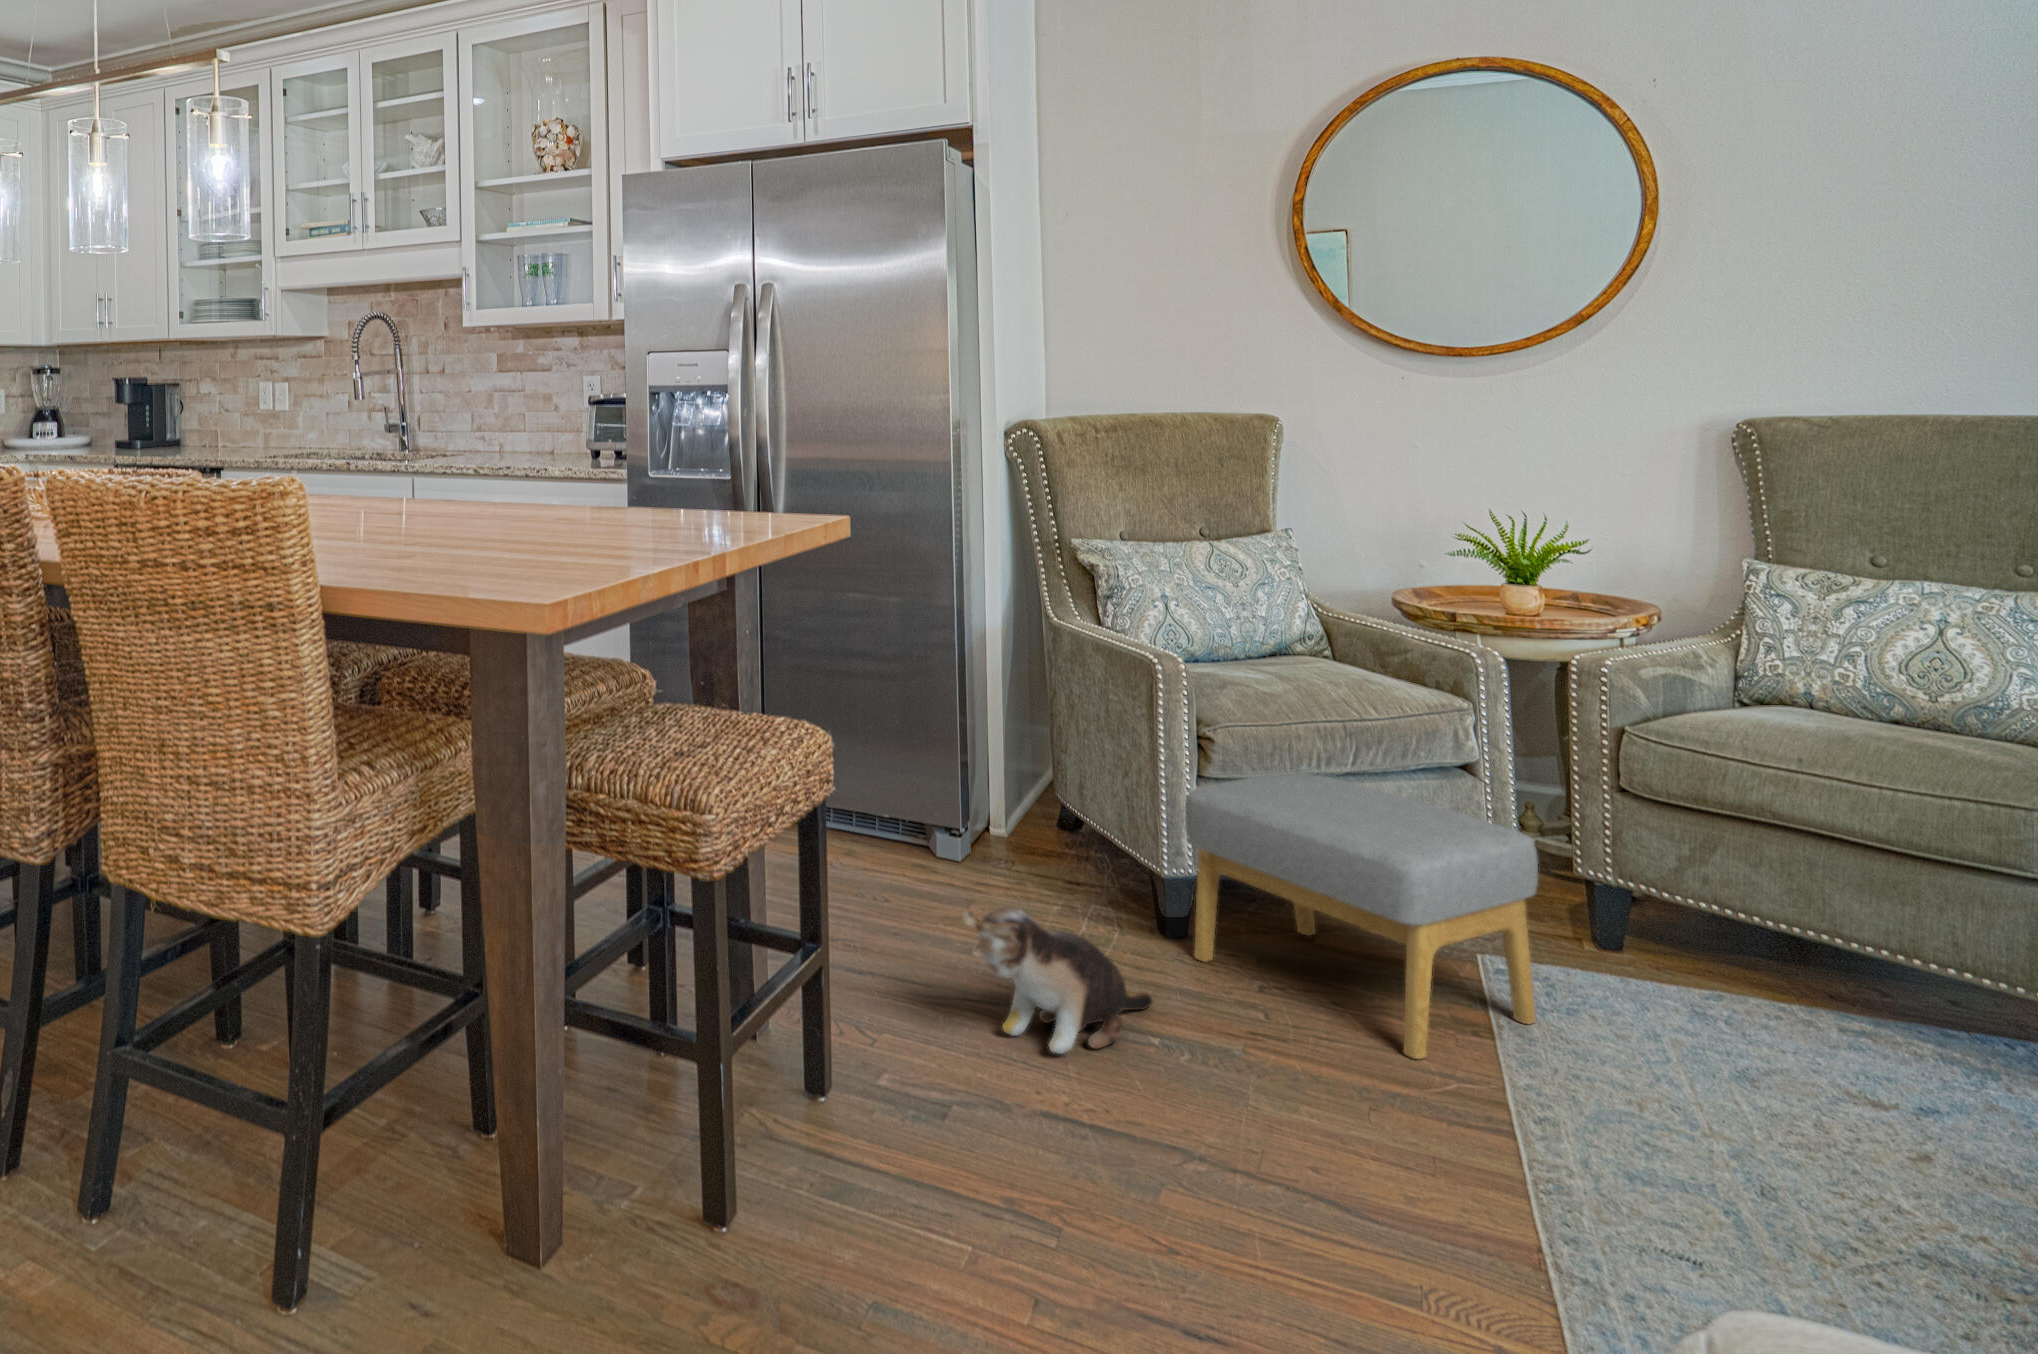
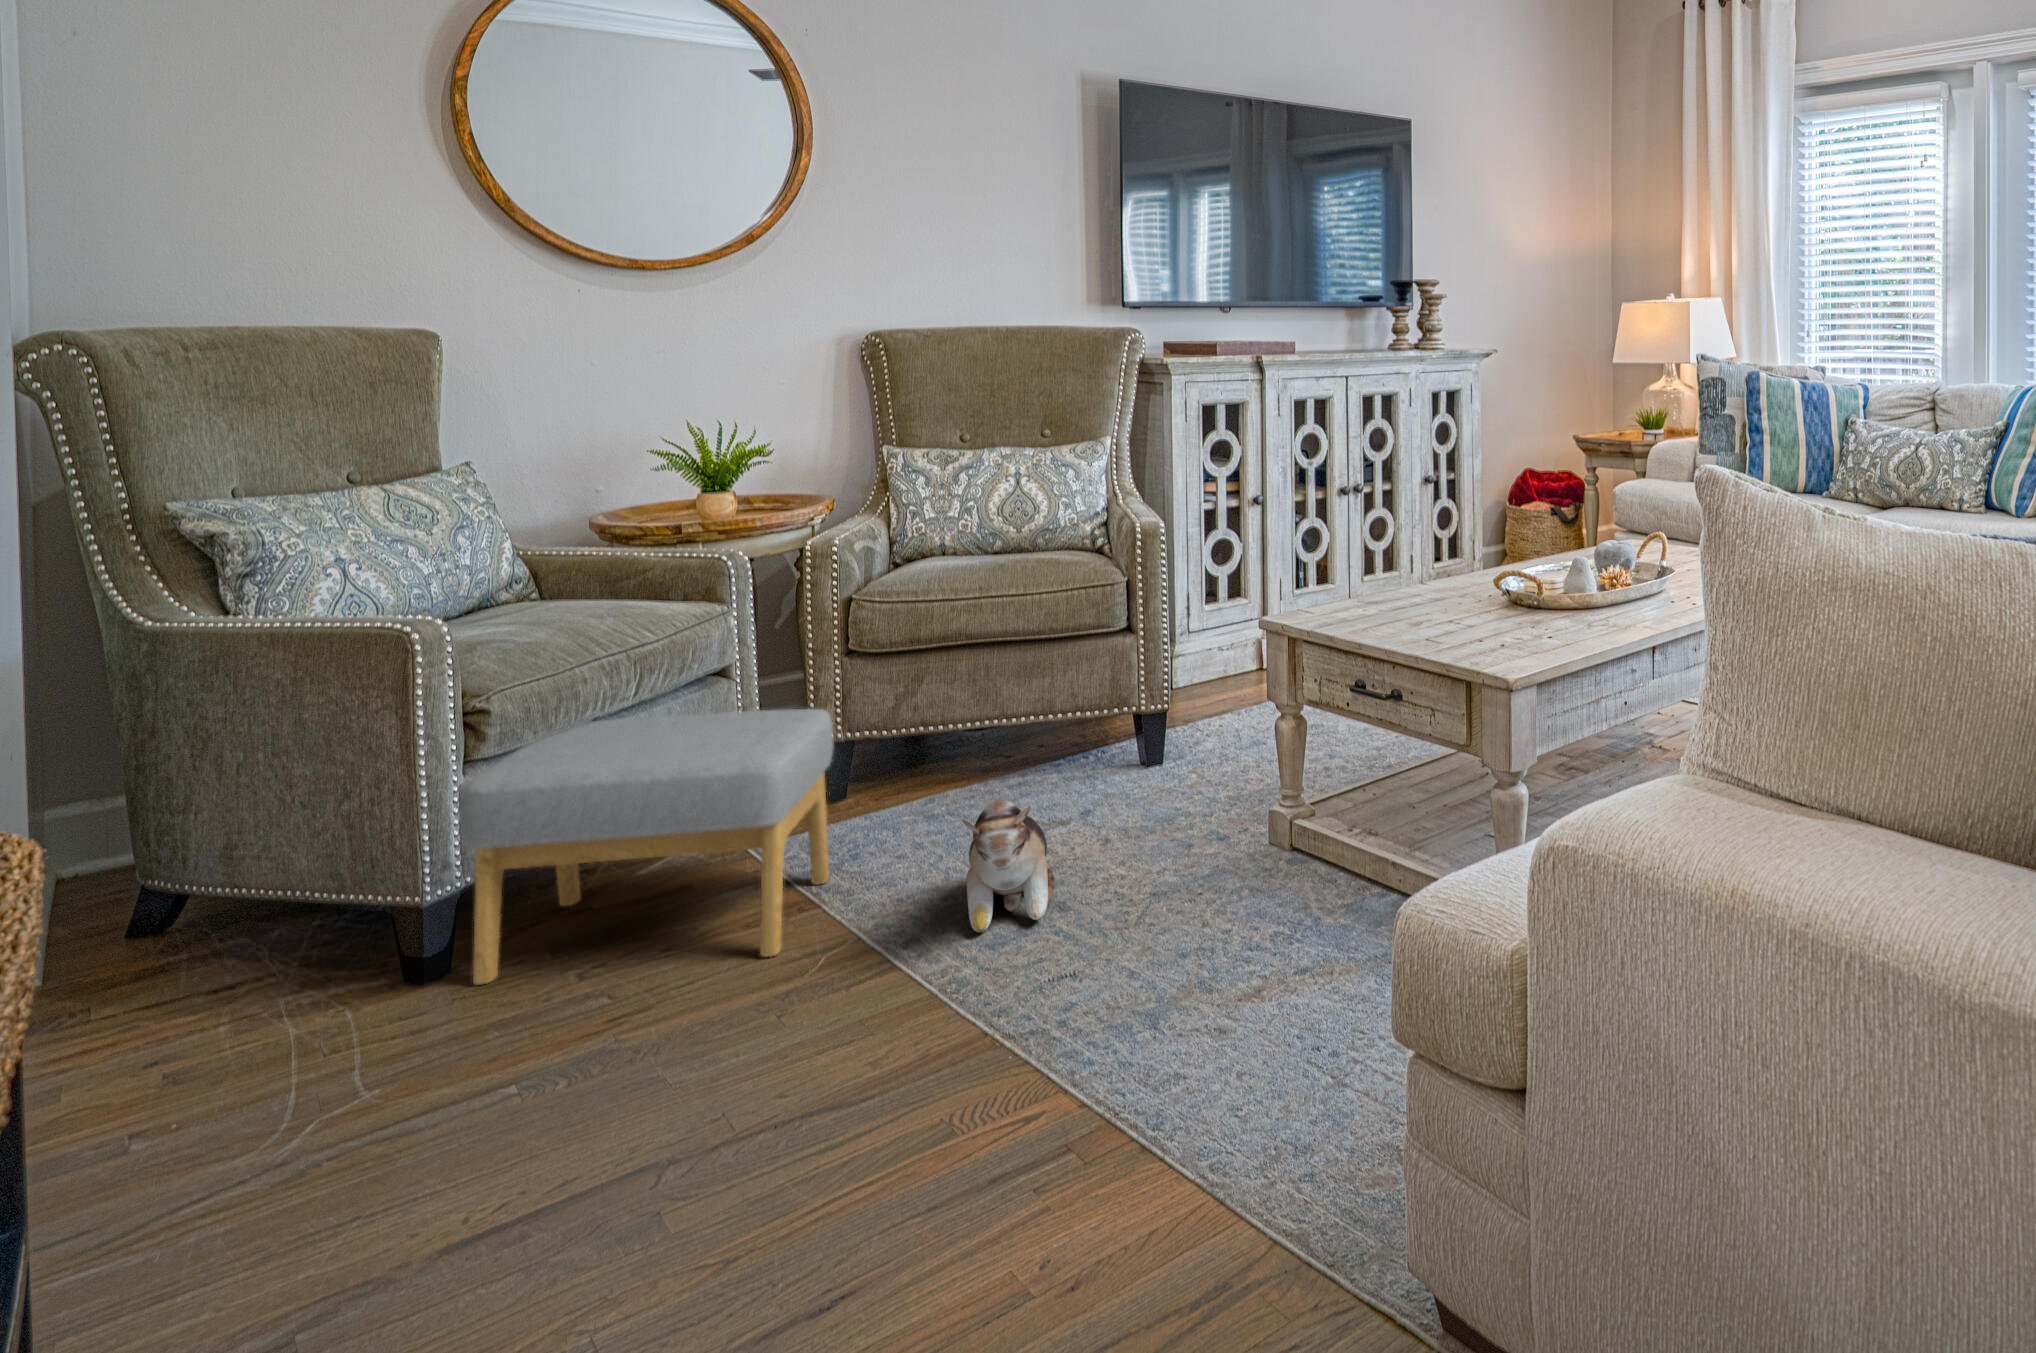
plush toy: present [961,907,1152,1054] -> present [962,798,1055,932]

